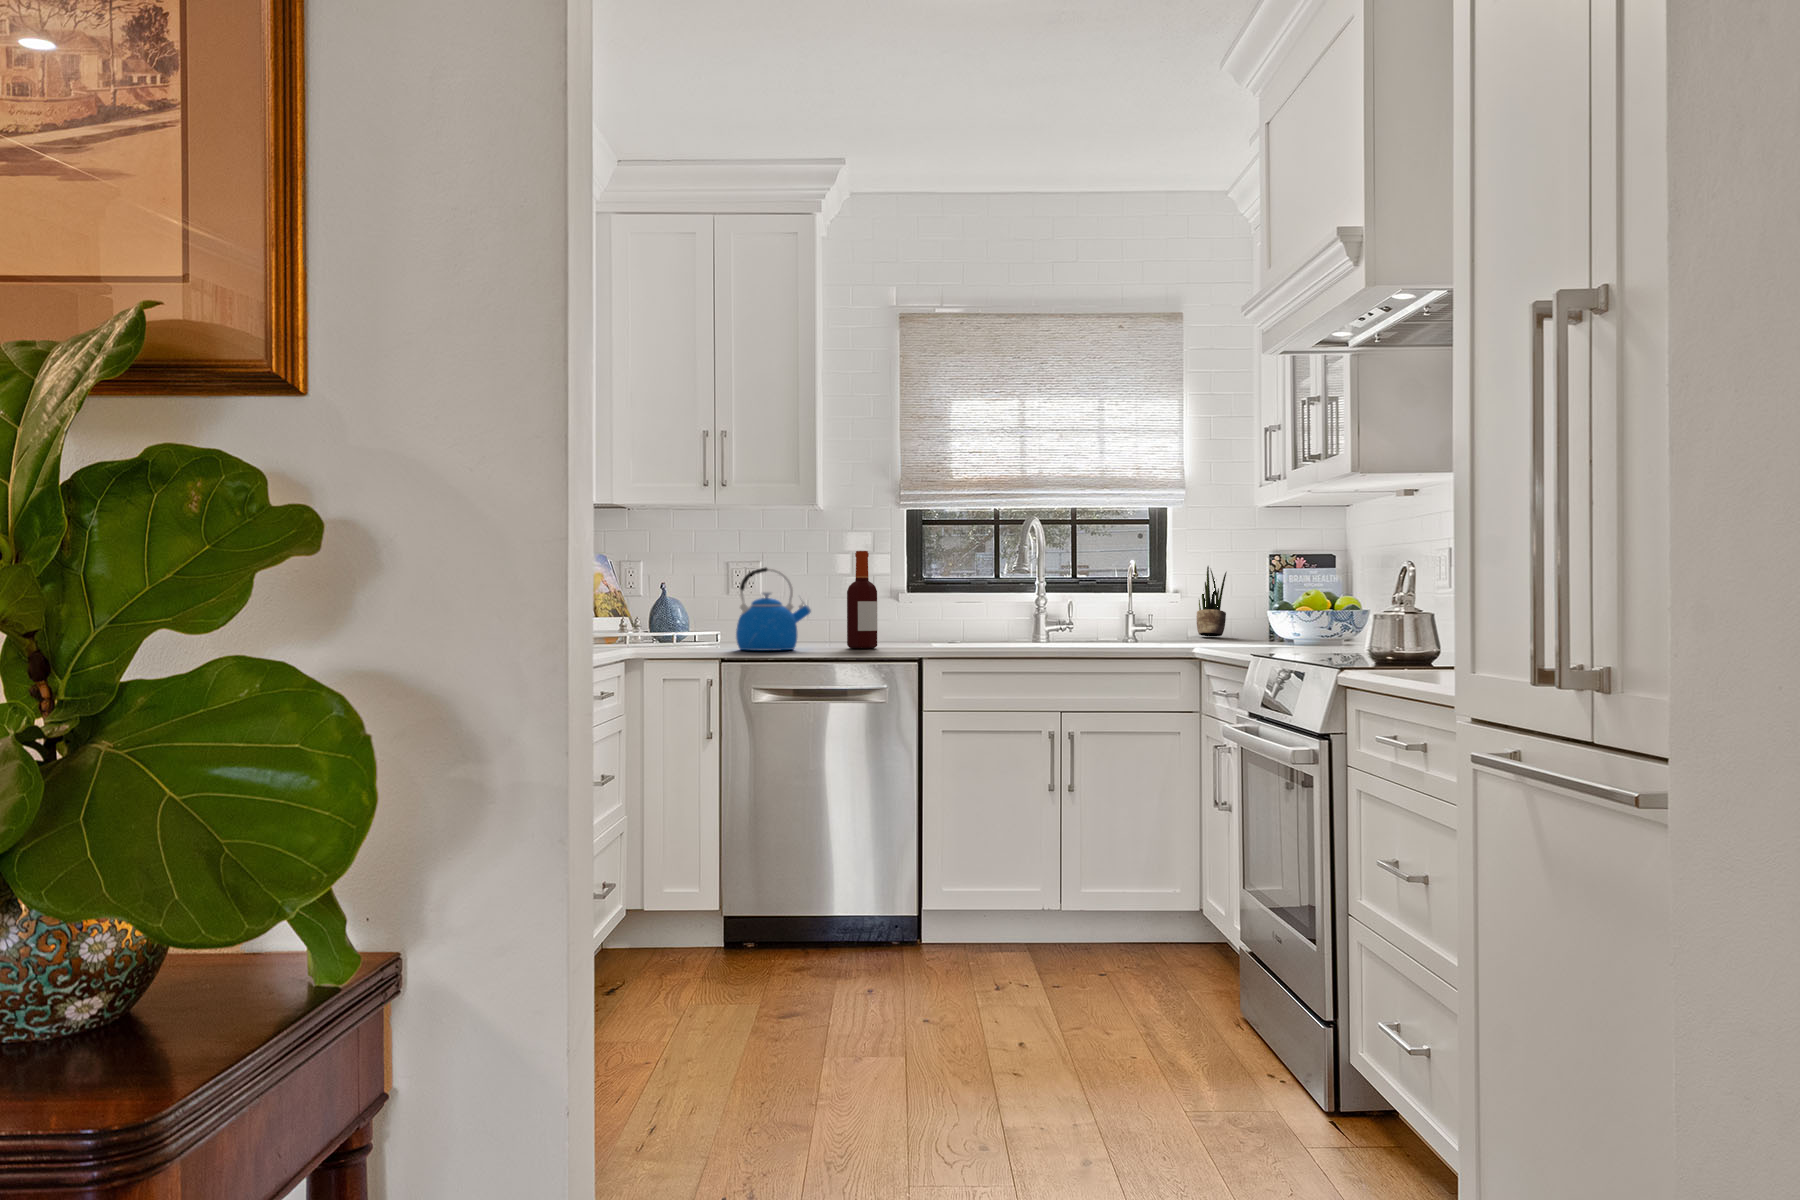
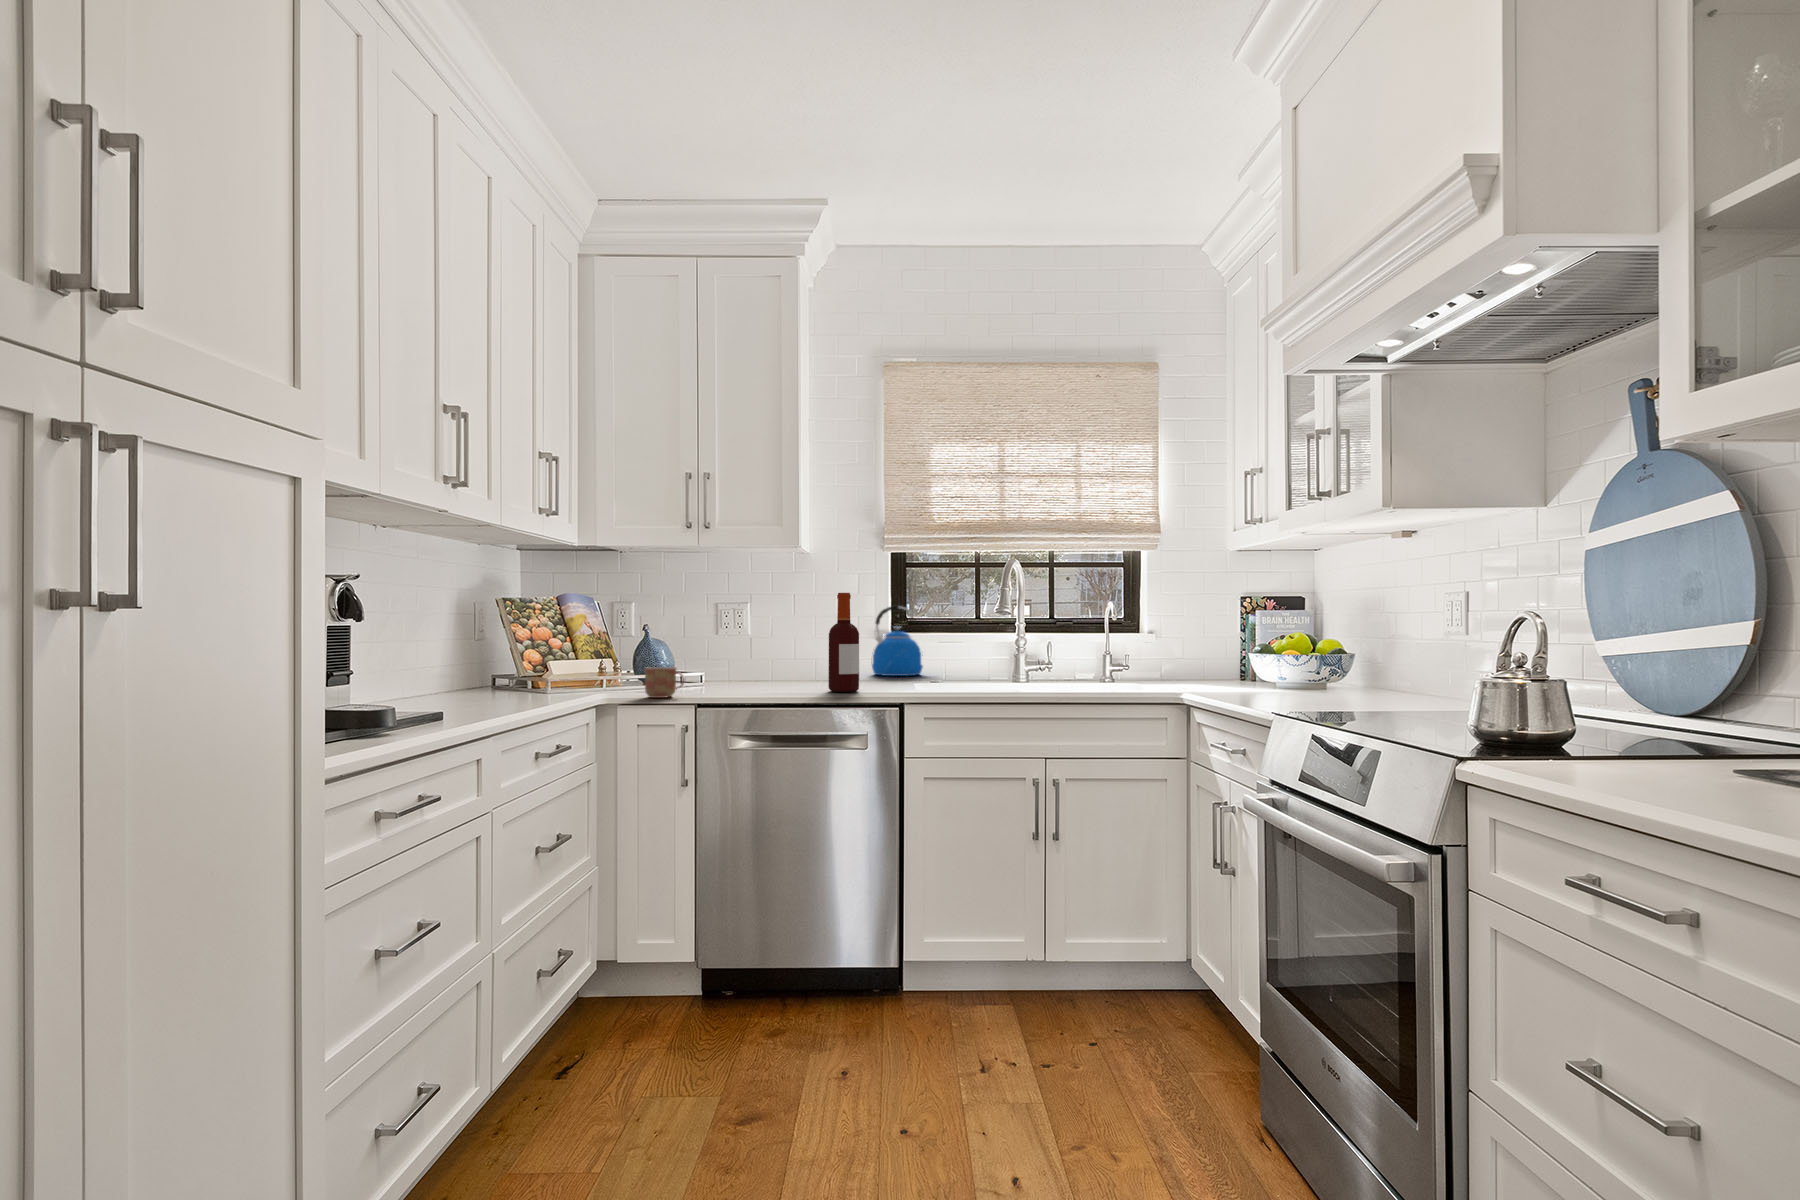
potted plant: present [1197,566,1227,637] -> none [1170,606,1199,675]
kettle: present [736,568,811,651] -> present [872,605,923,676]
mug: none [670,624,709,653] -> present [644,667,685,698]

